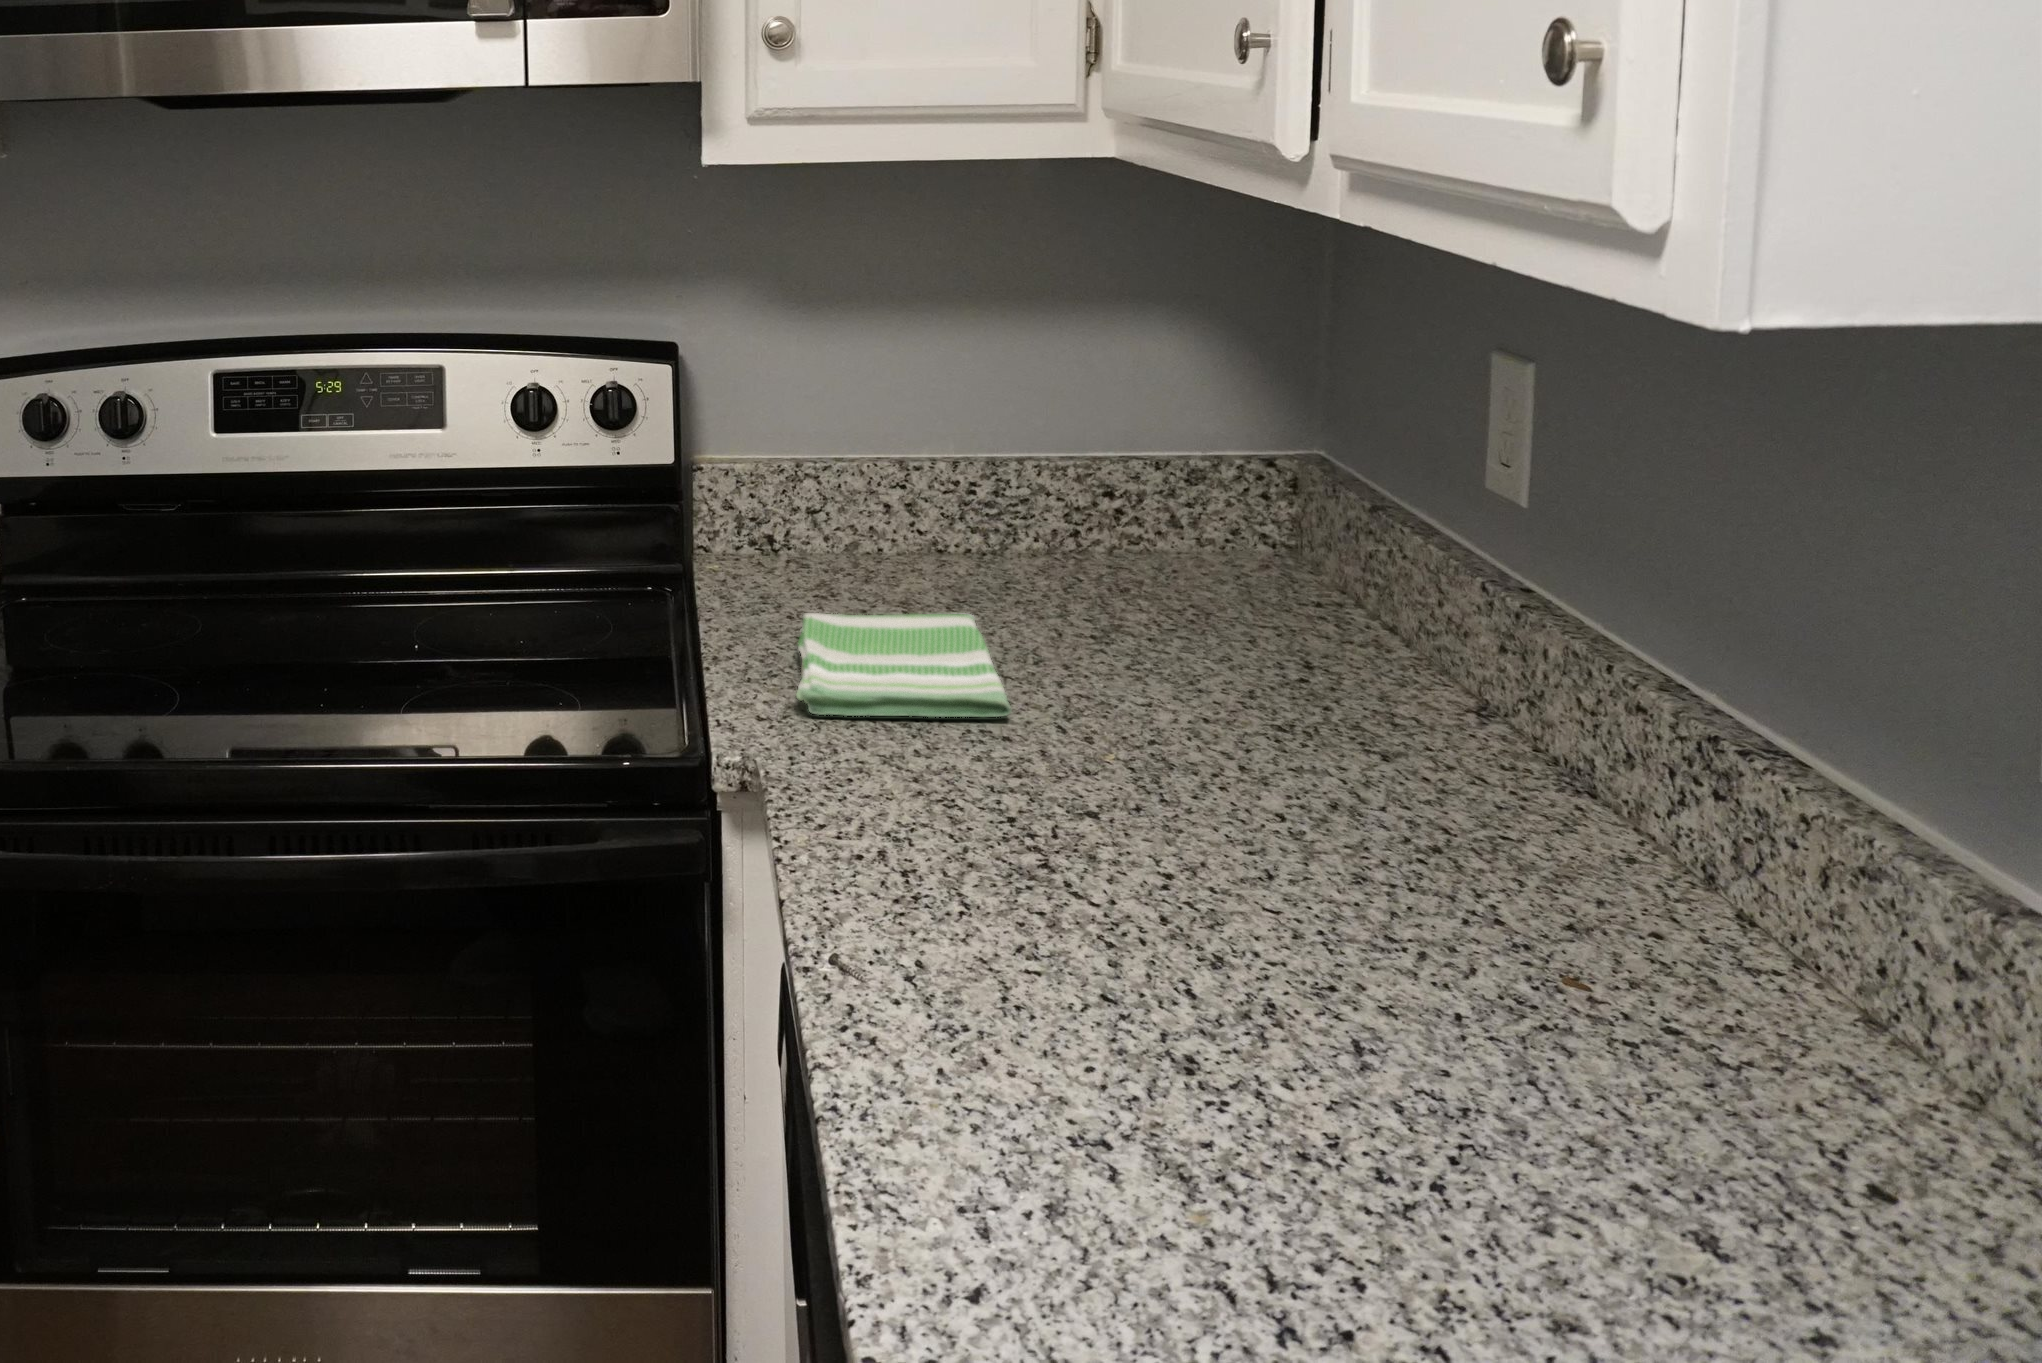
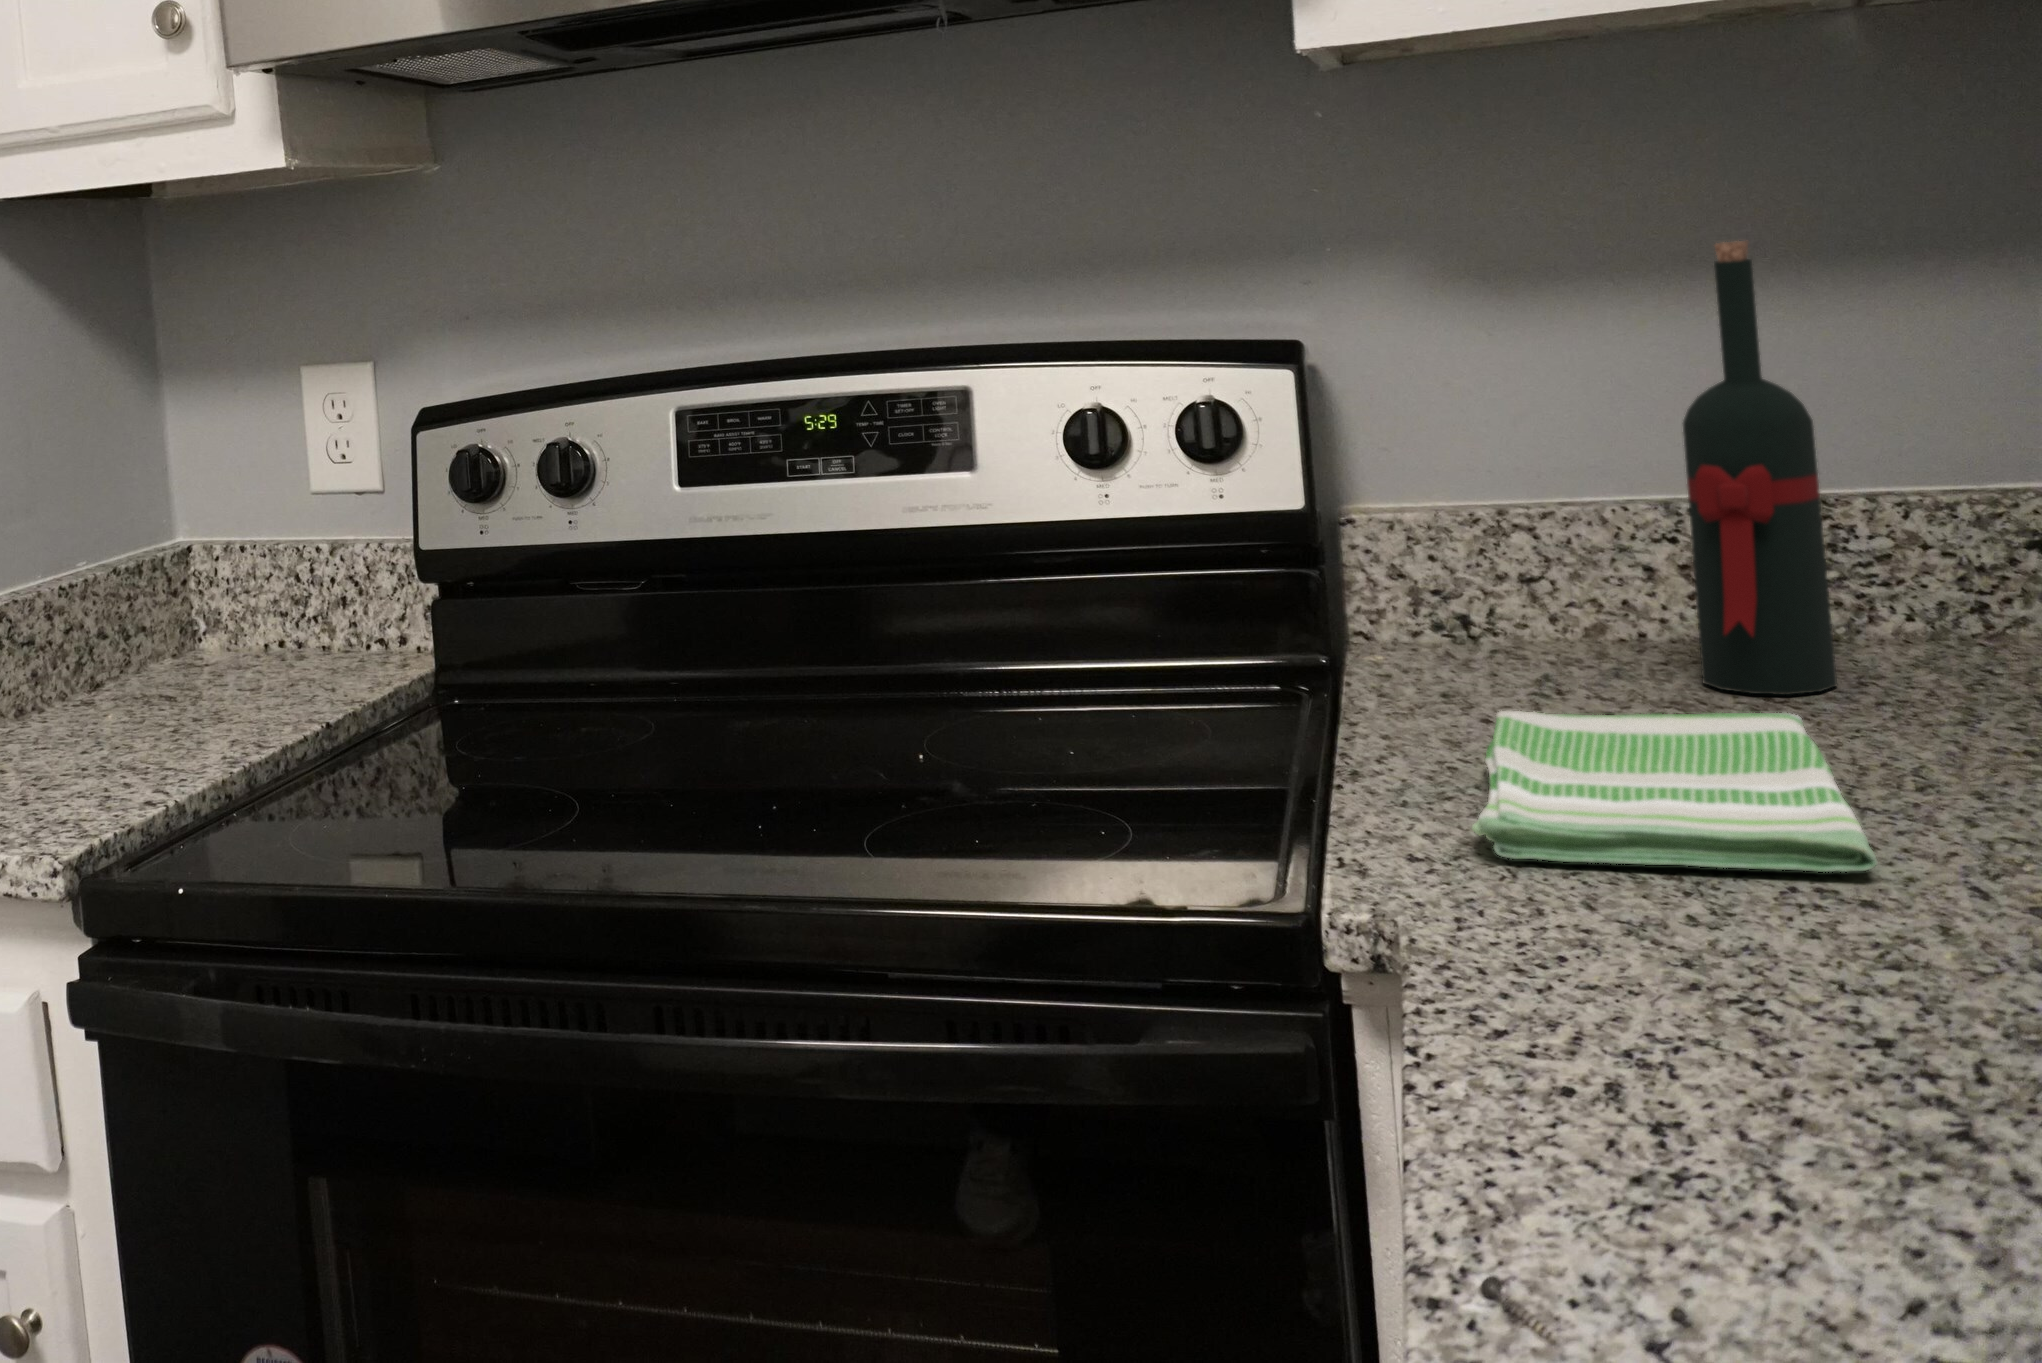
wine bottle: none [917,303,992,596] -> present [1683,241,1837,695]

